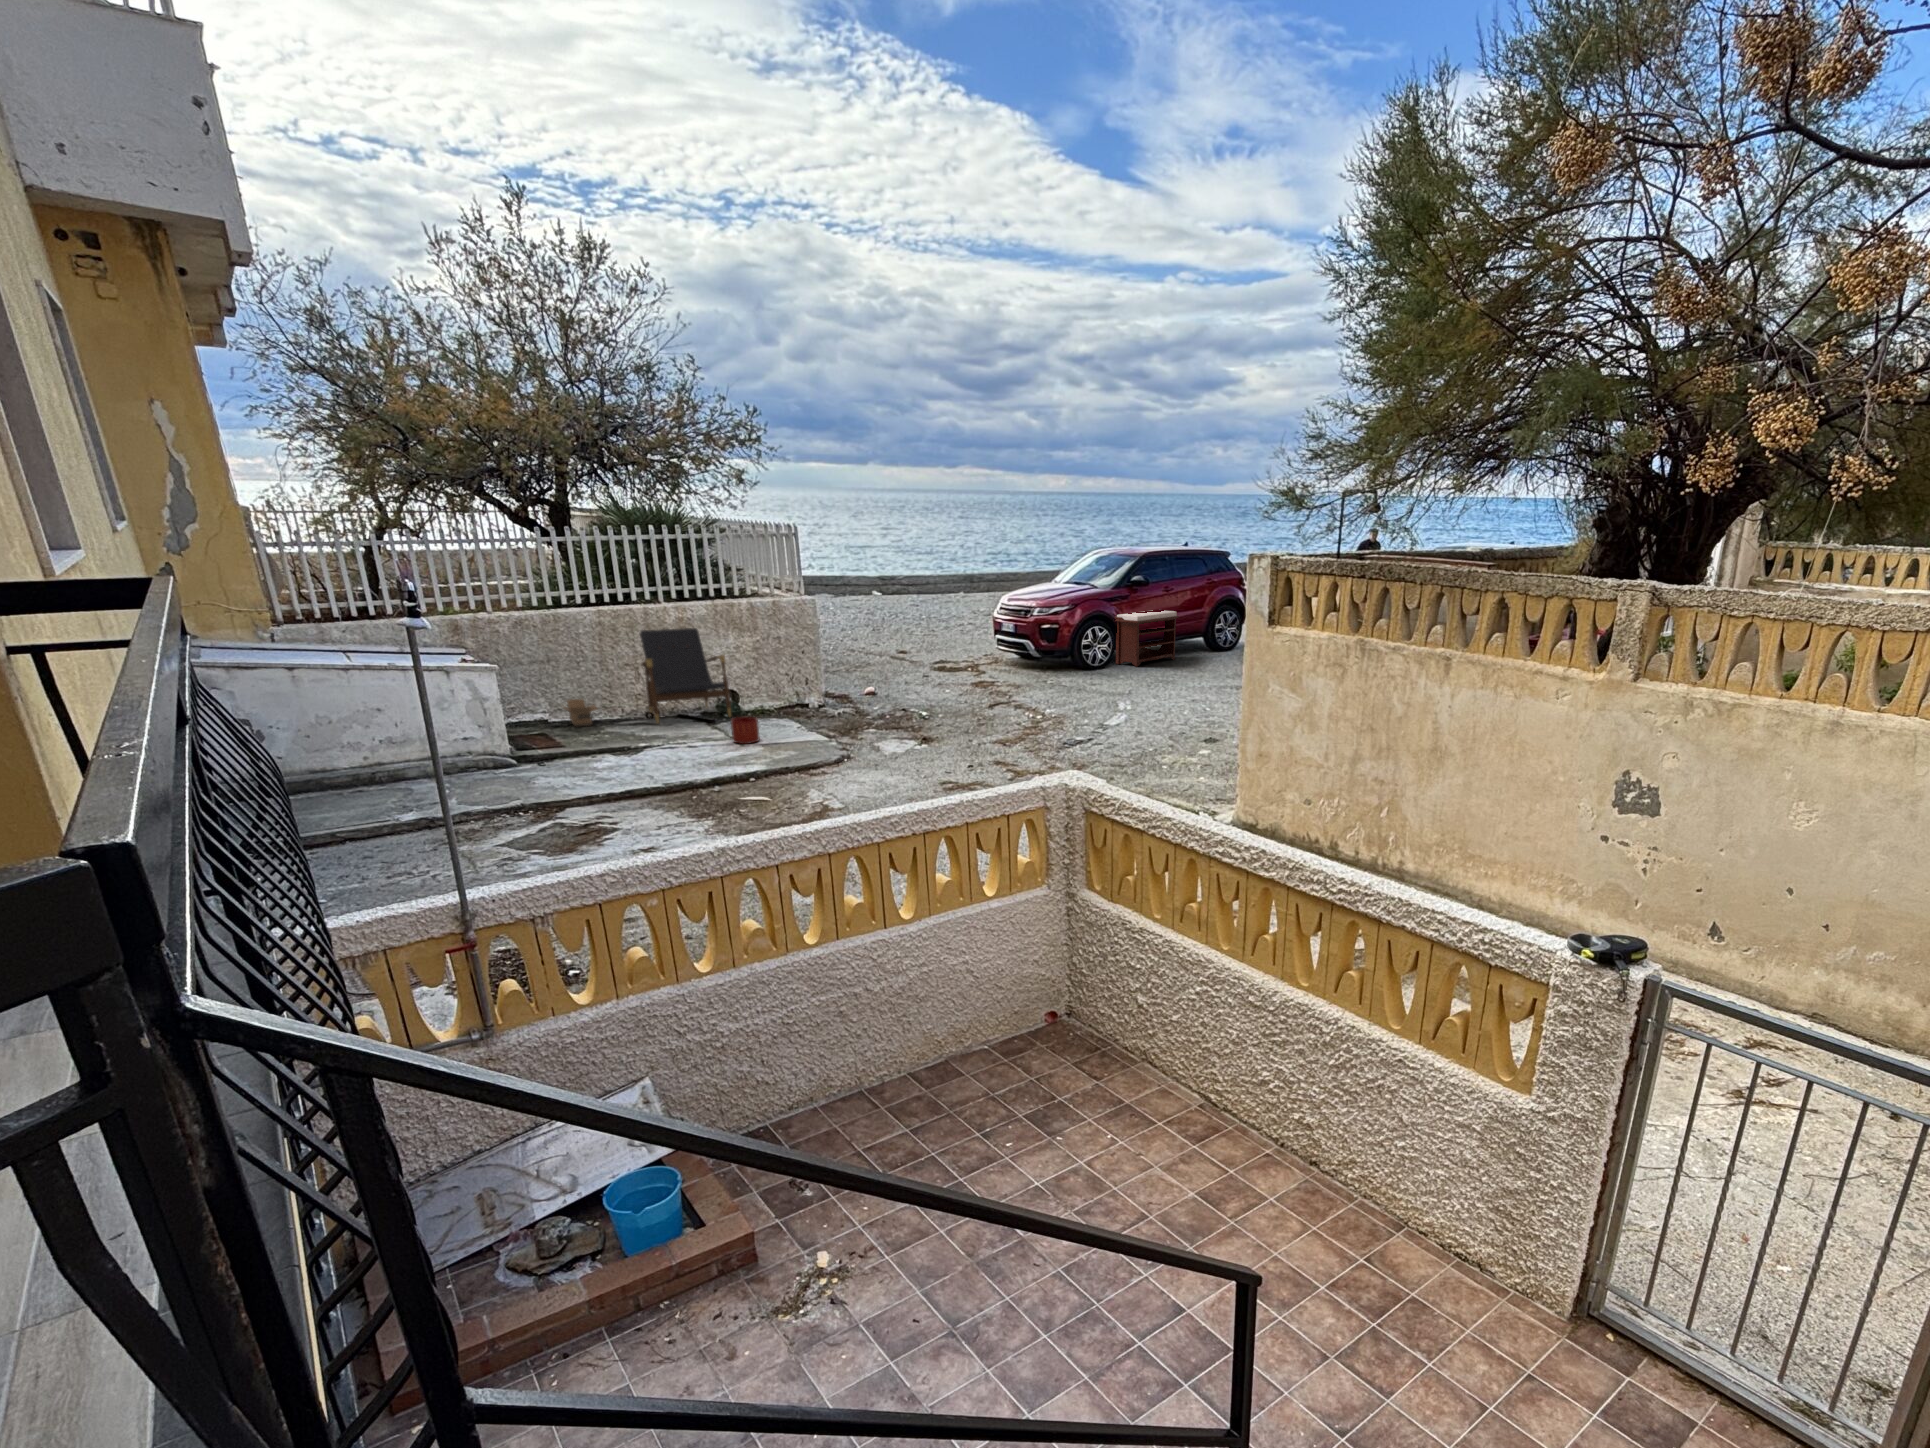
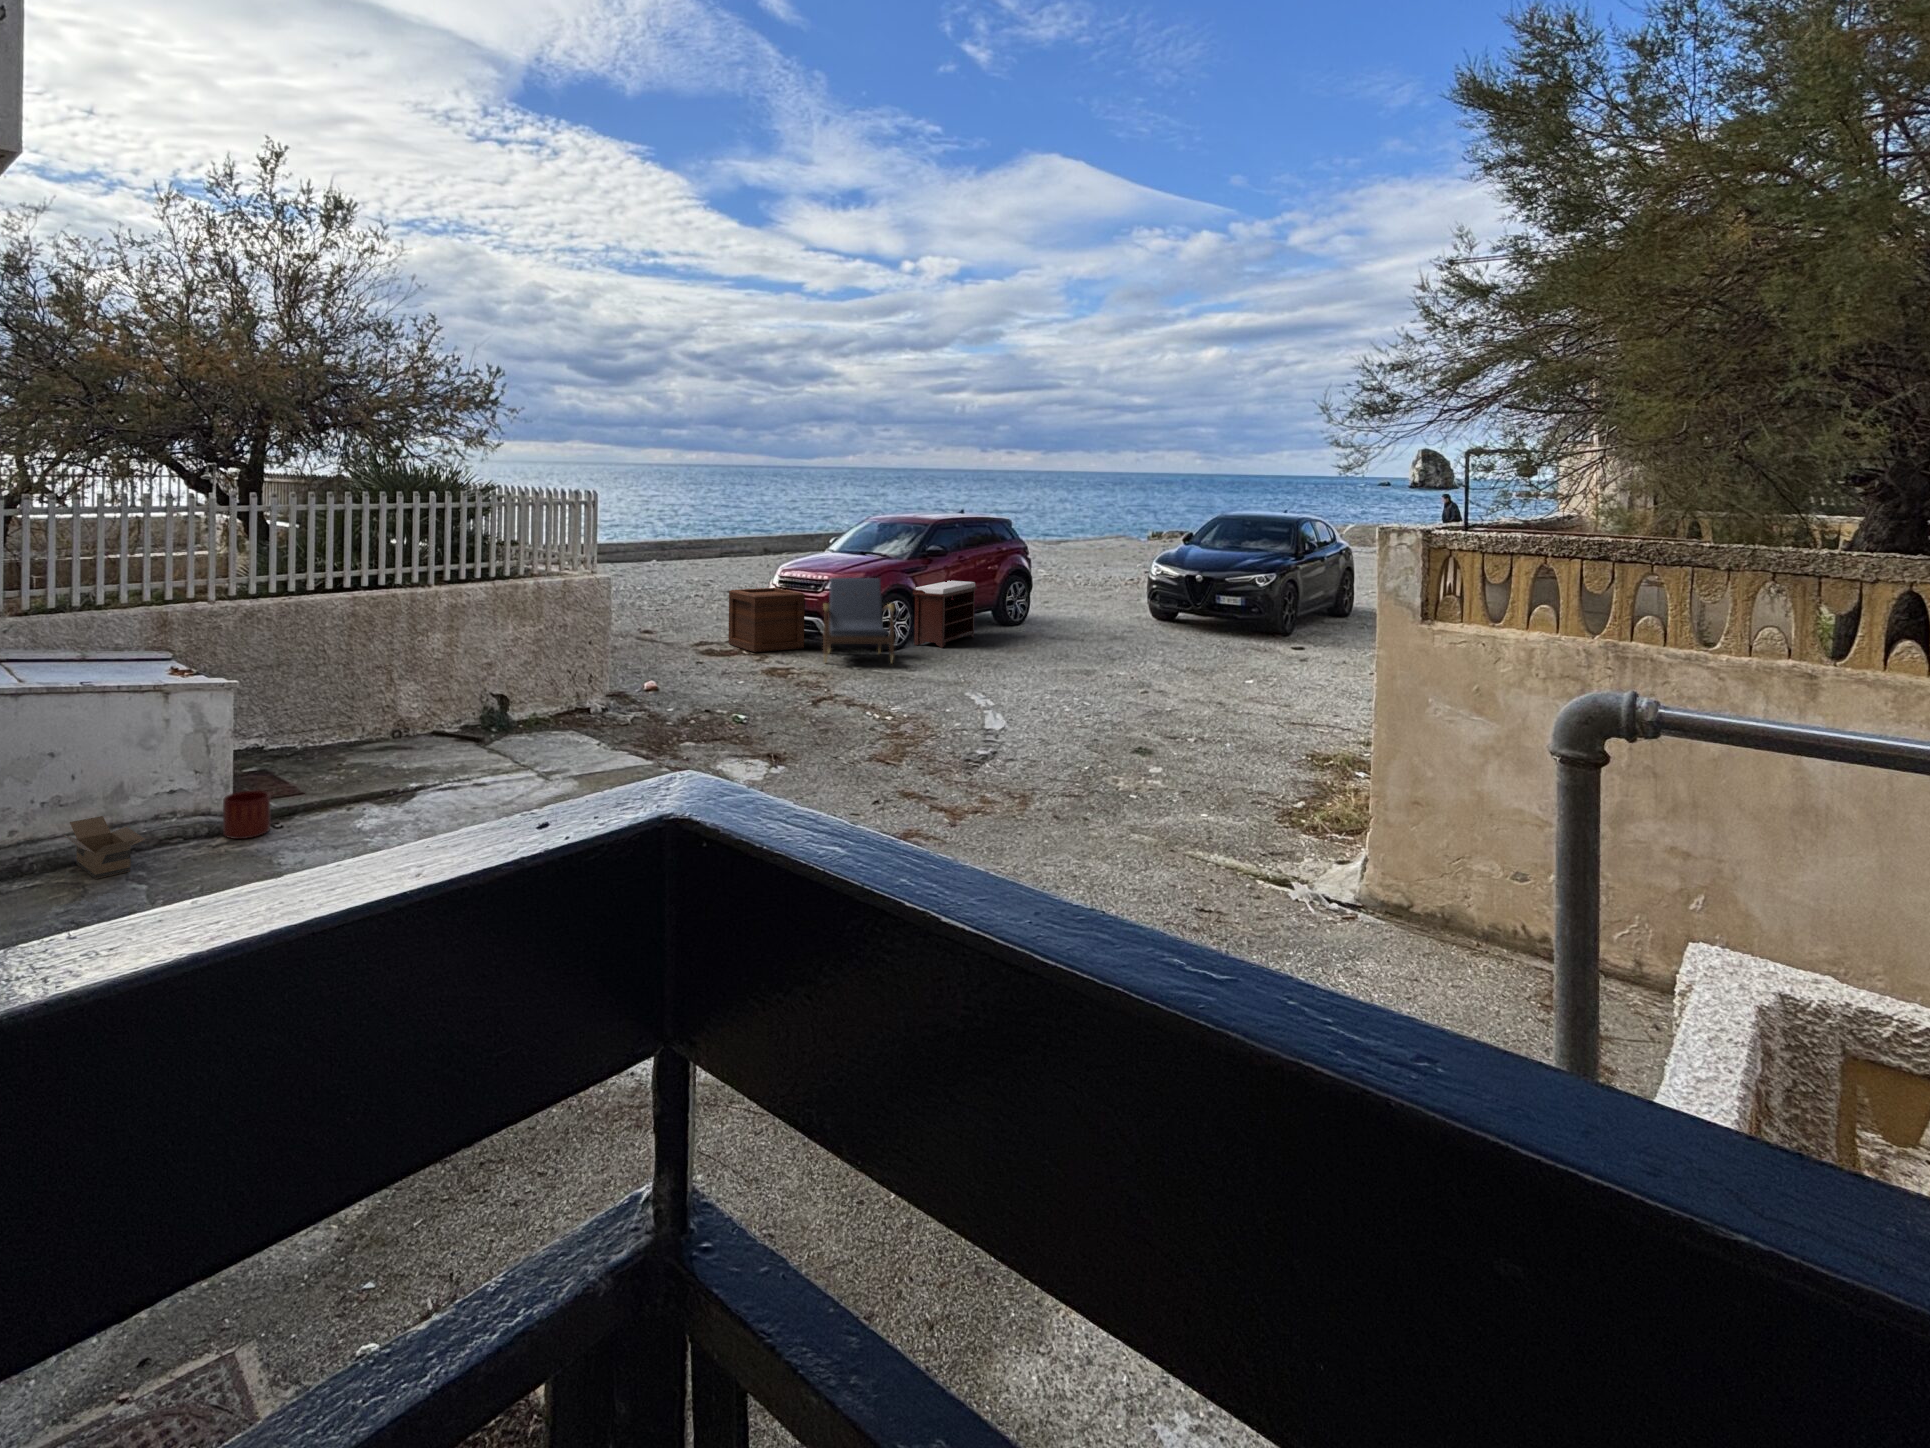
wooden crate: none [960,613,1019,667] -> present [728,588,805,652]
lounge chair: present [640,628,731,723] -> present [823,578,894,663]
cardboard box: present [563,699,597,727] -> present [64,816,145,879]
planter: present [731,717,760,744] -> present [223,790,270,839]

